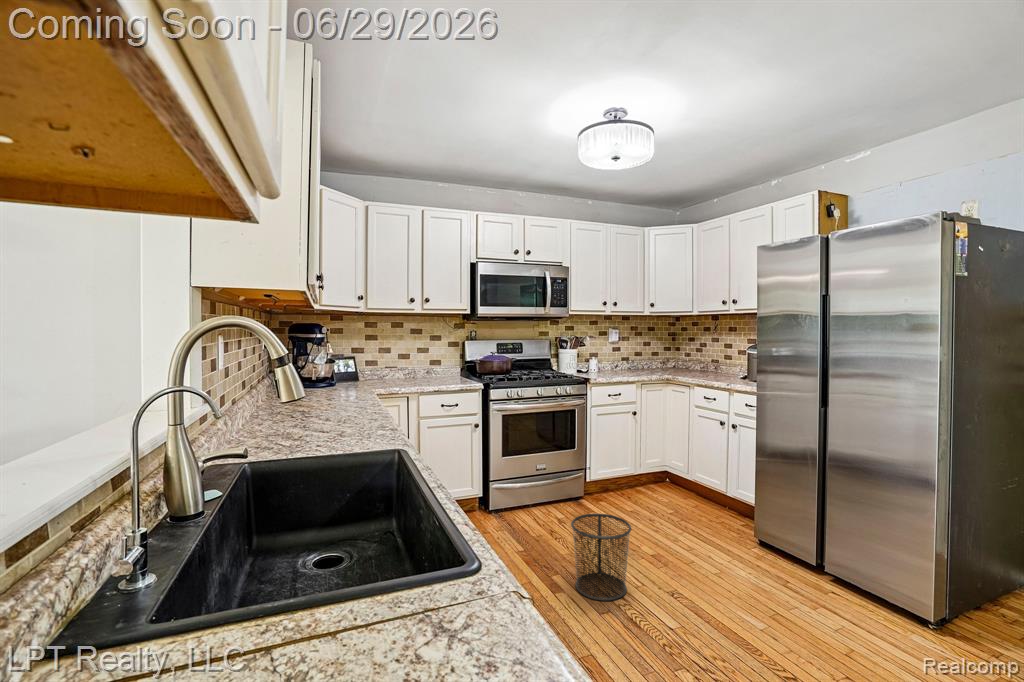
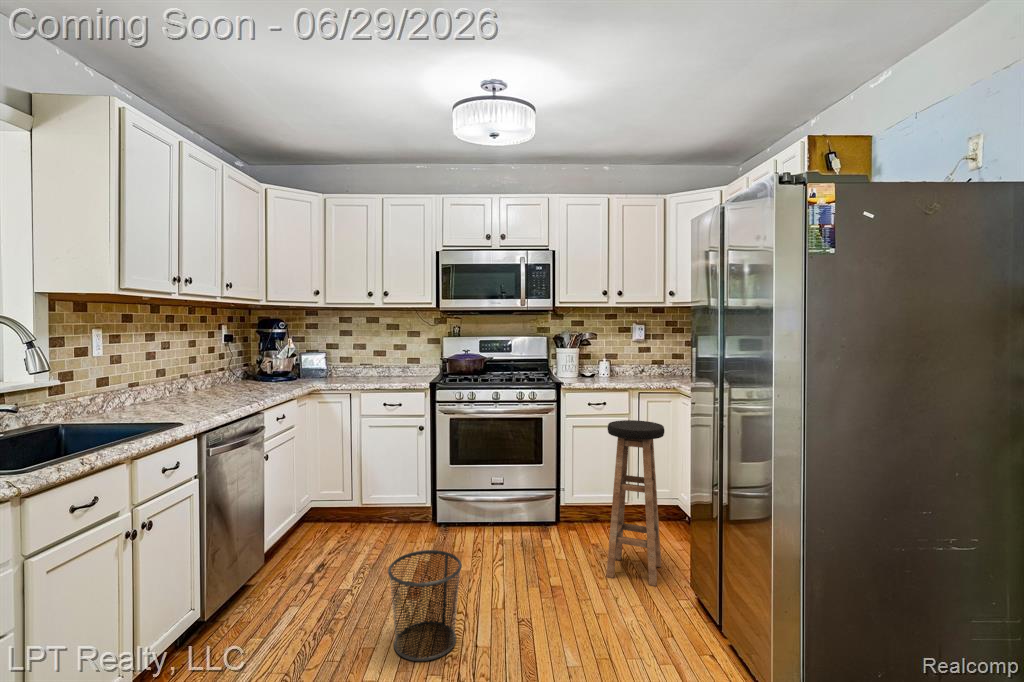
bar stool: none [652,402,699,522] -> present [606,420,664,586]

